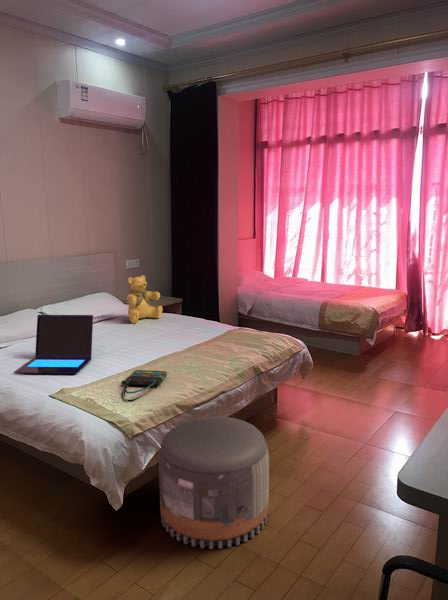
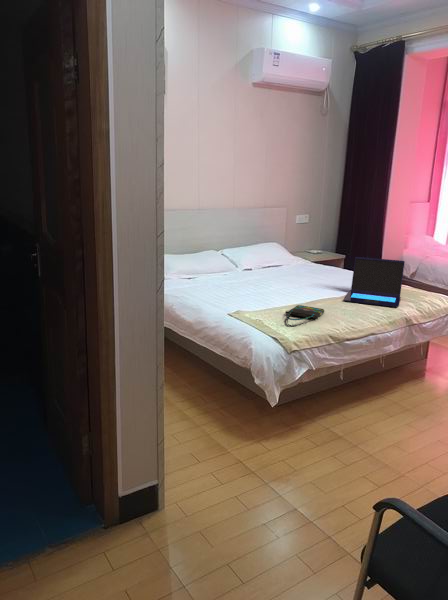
teddy bear: present [127,275,163,323] -> none [295,229,327,271]
laptop: present [14,315,93,374] -> present [344,257,405,307]
pouf: present [159,416,269,549] -> none [306,350,407,456]

